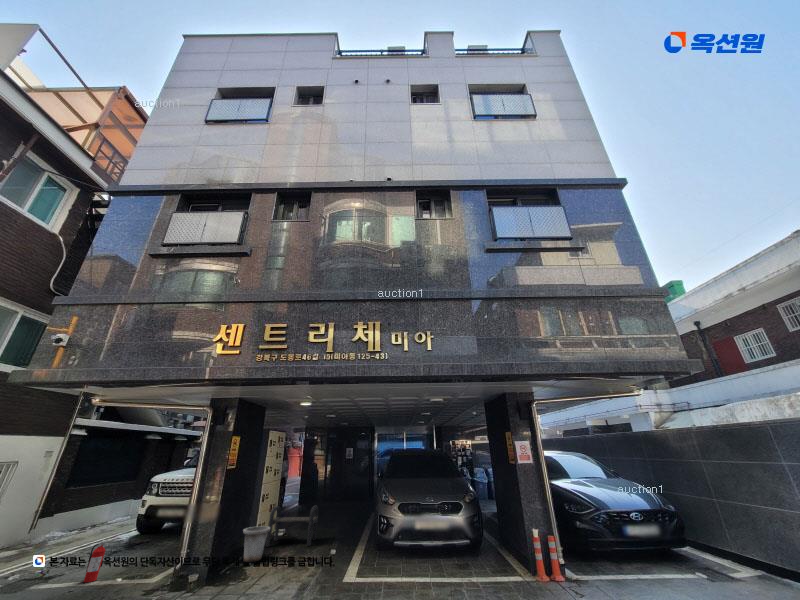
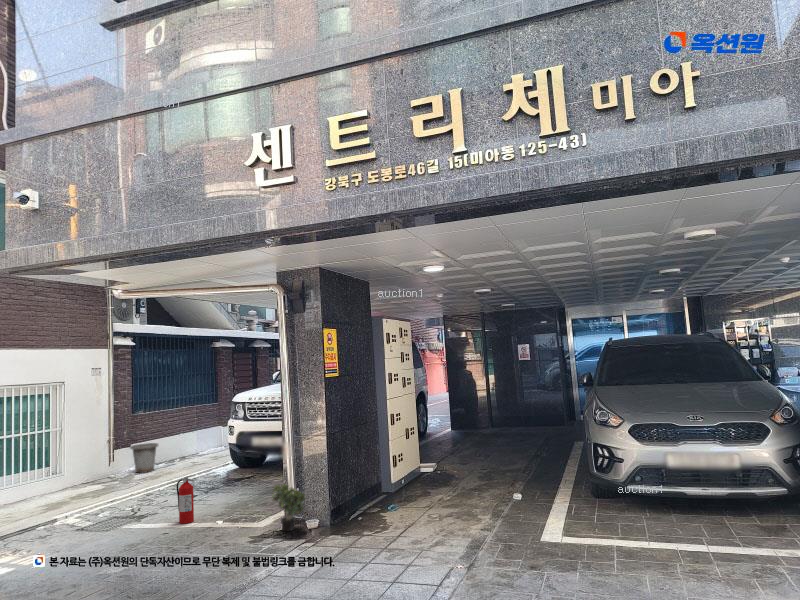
bench: present [266,505,318,547] -> none [406,430,485,488]
trash can: present [243,526,270,562] -> present [130,443,158,473]
potted plant: none [168,545,195,584] -> present [272,484,305,532]

